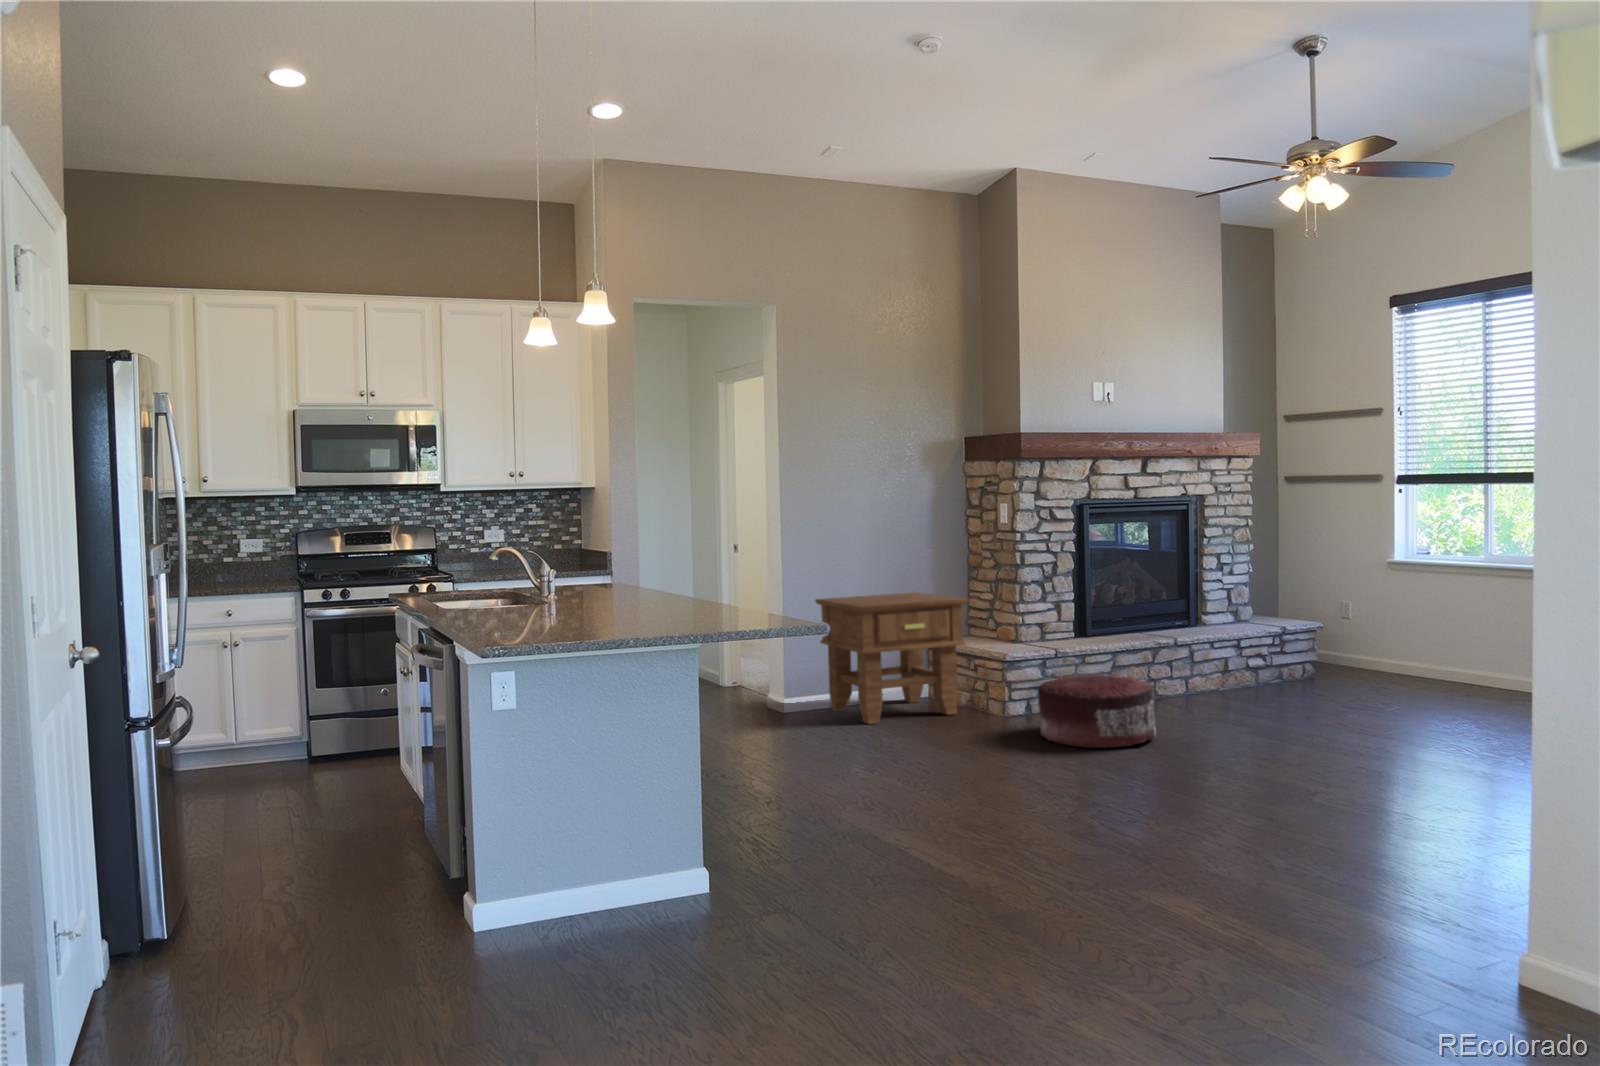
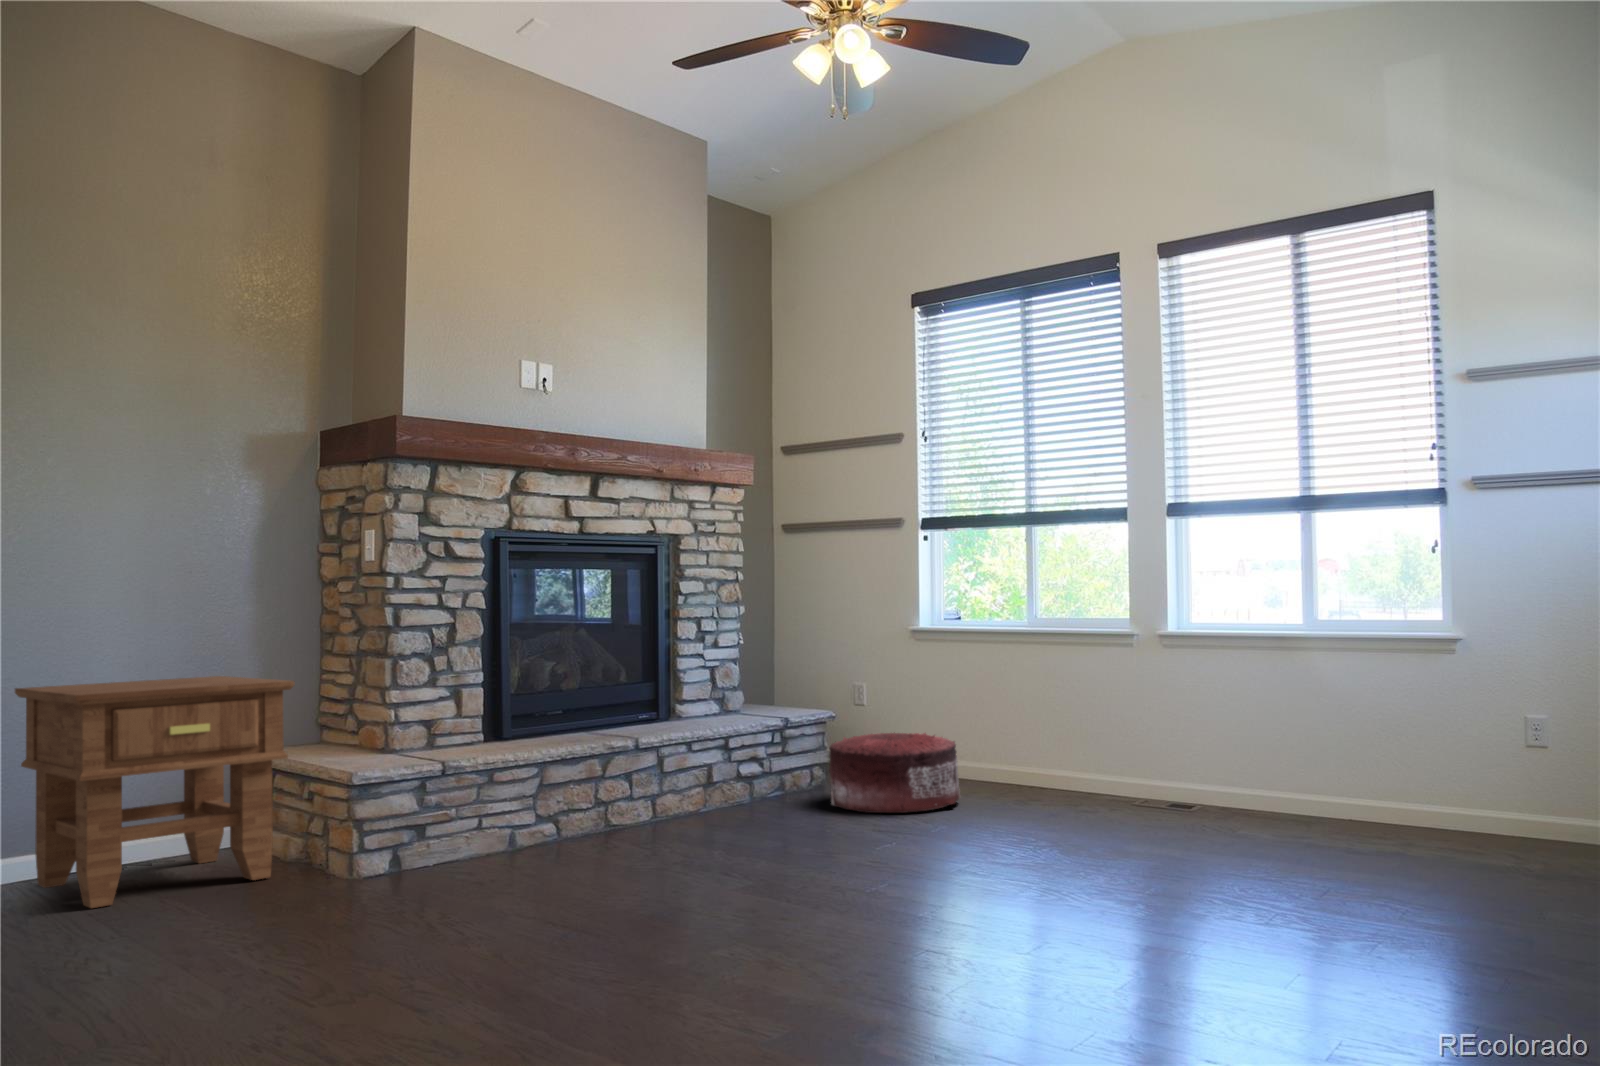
pouf: present [1038,674,1156,748] -> present [829,733,960,813]

